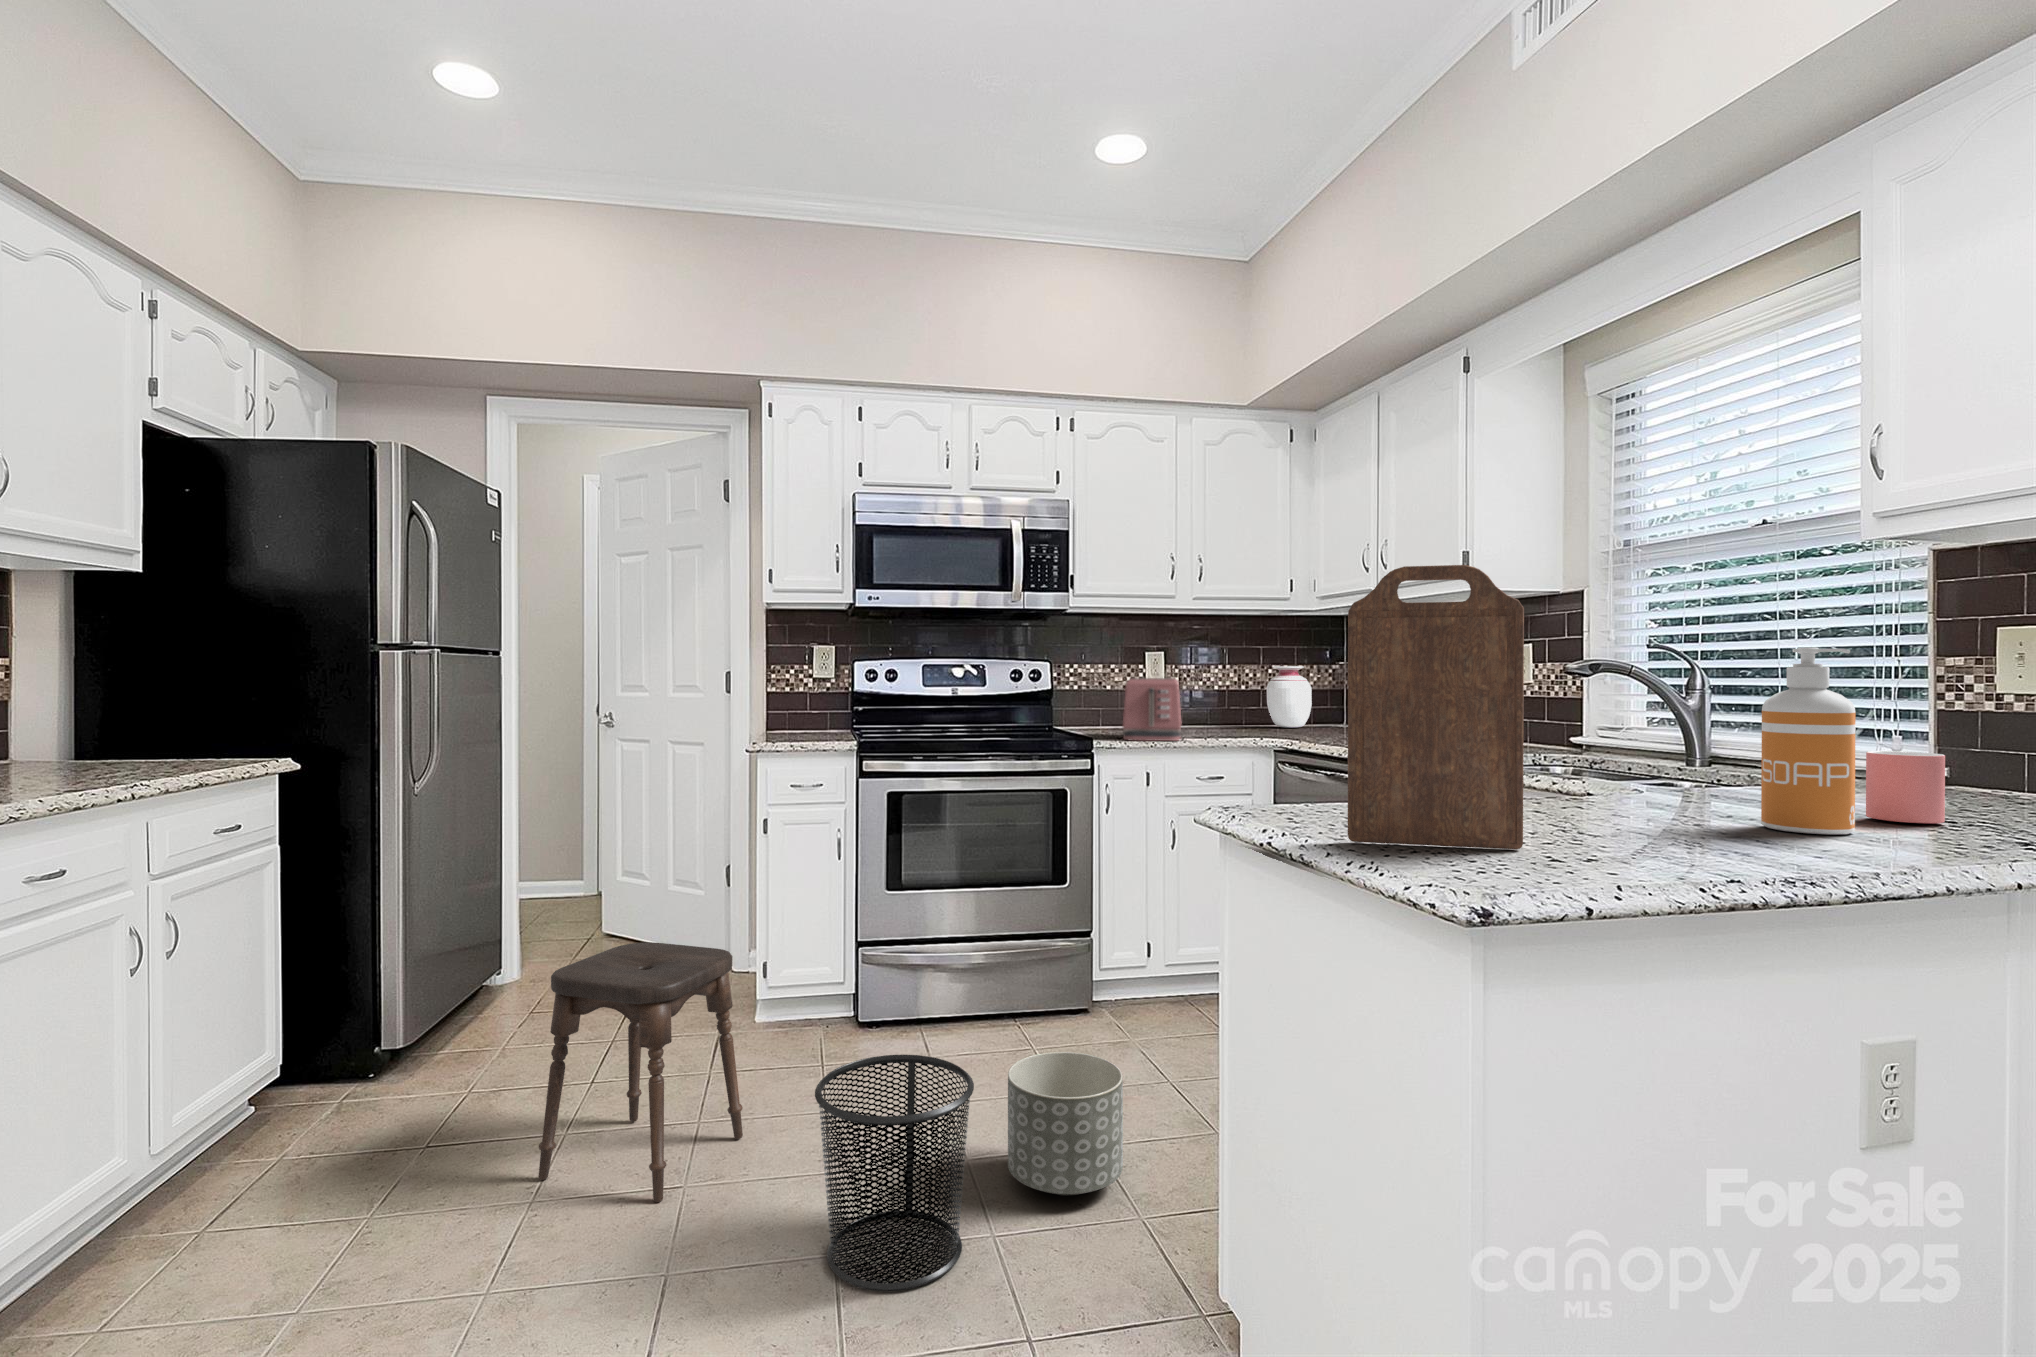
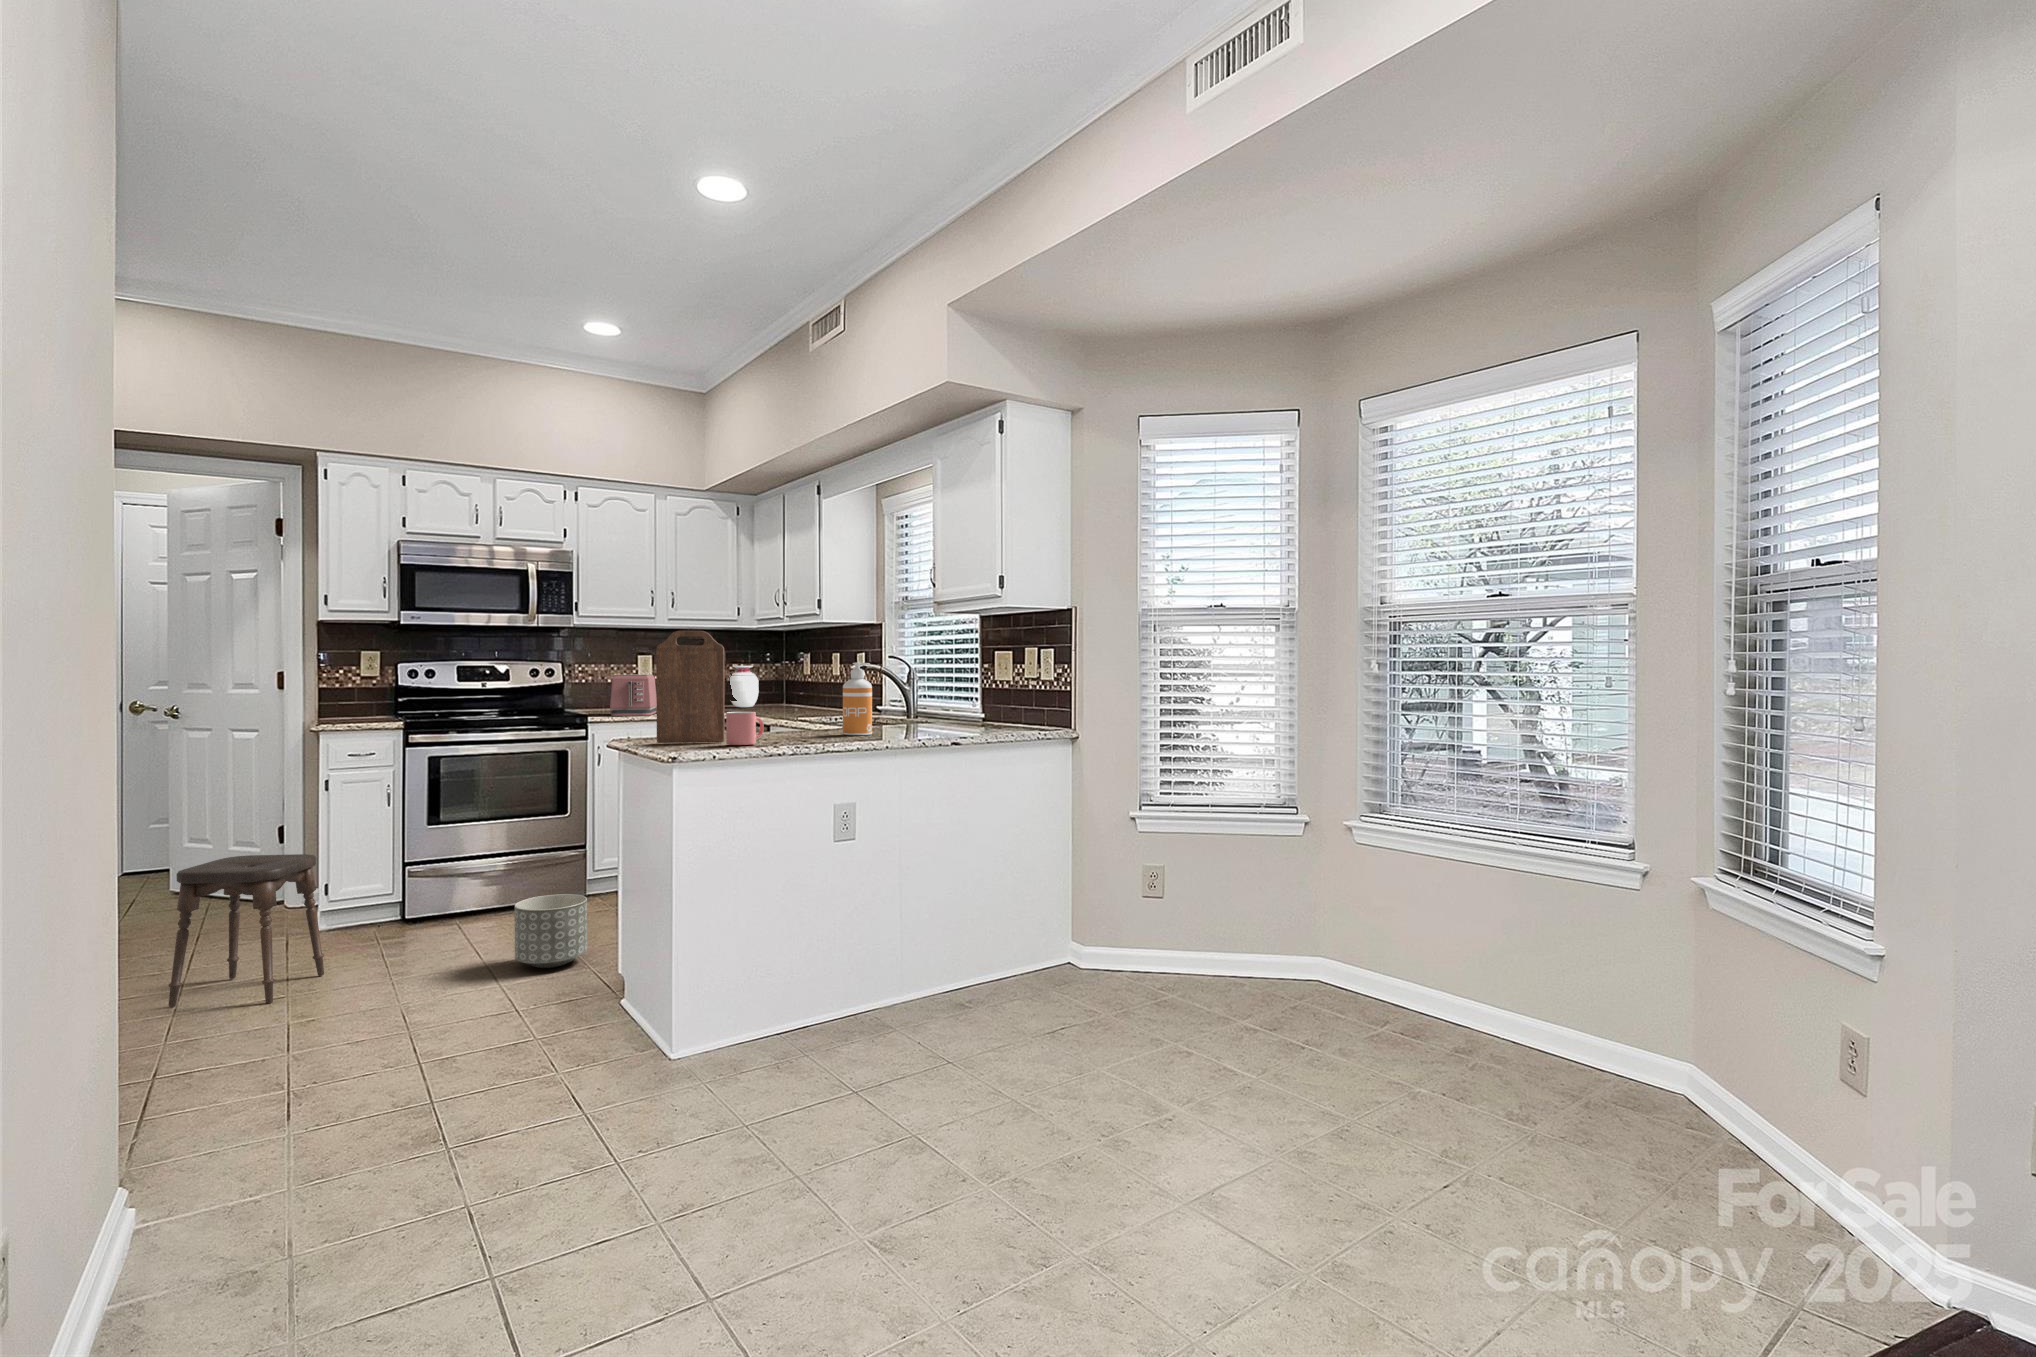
mug: present [1866,751,1945,823] -> present [726,712,764,745]
waste bin: present [815,1055,974,1291] -> none [387,893,490,1010]

